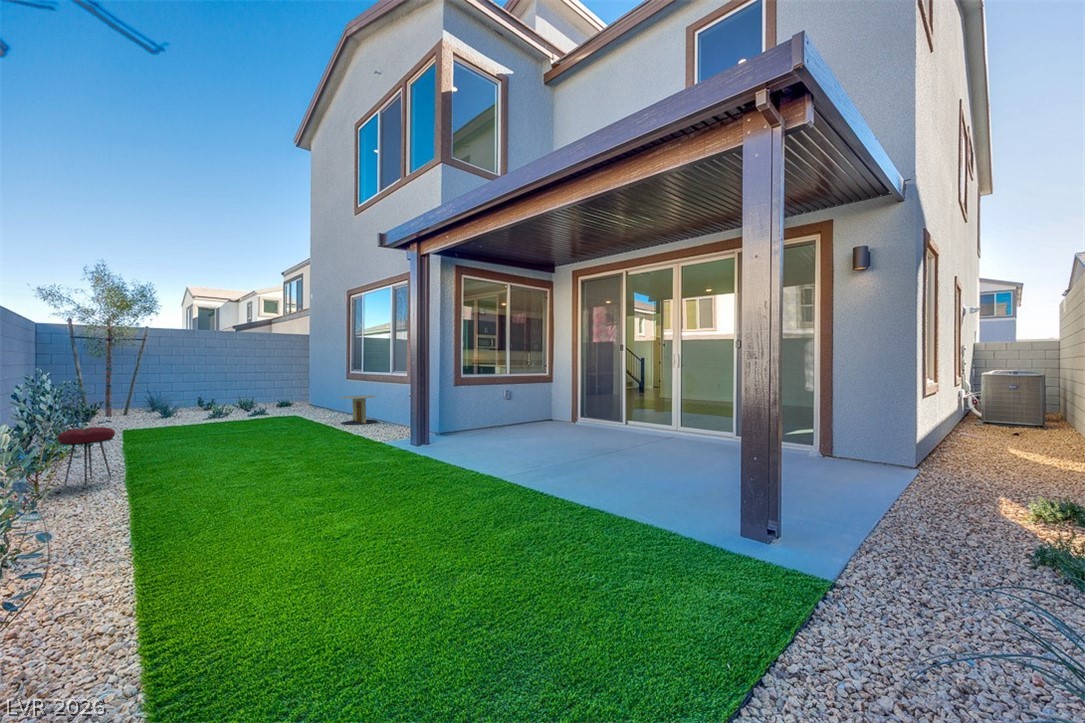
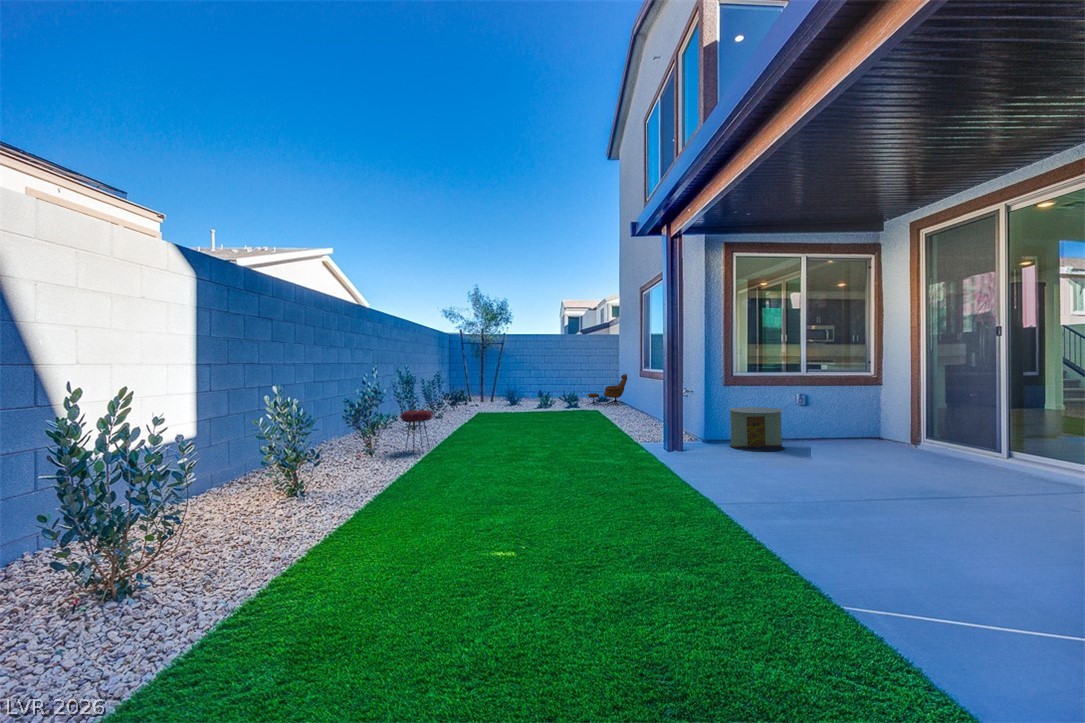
lounge chair: none [275,377,324,412] -> present [588,374,627,405]
side table: present [341,395,377,425] -> present [729,407,785,452]

